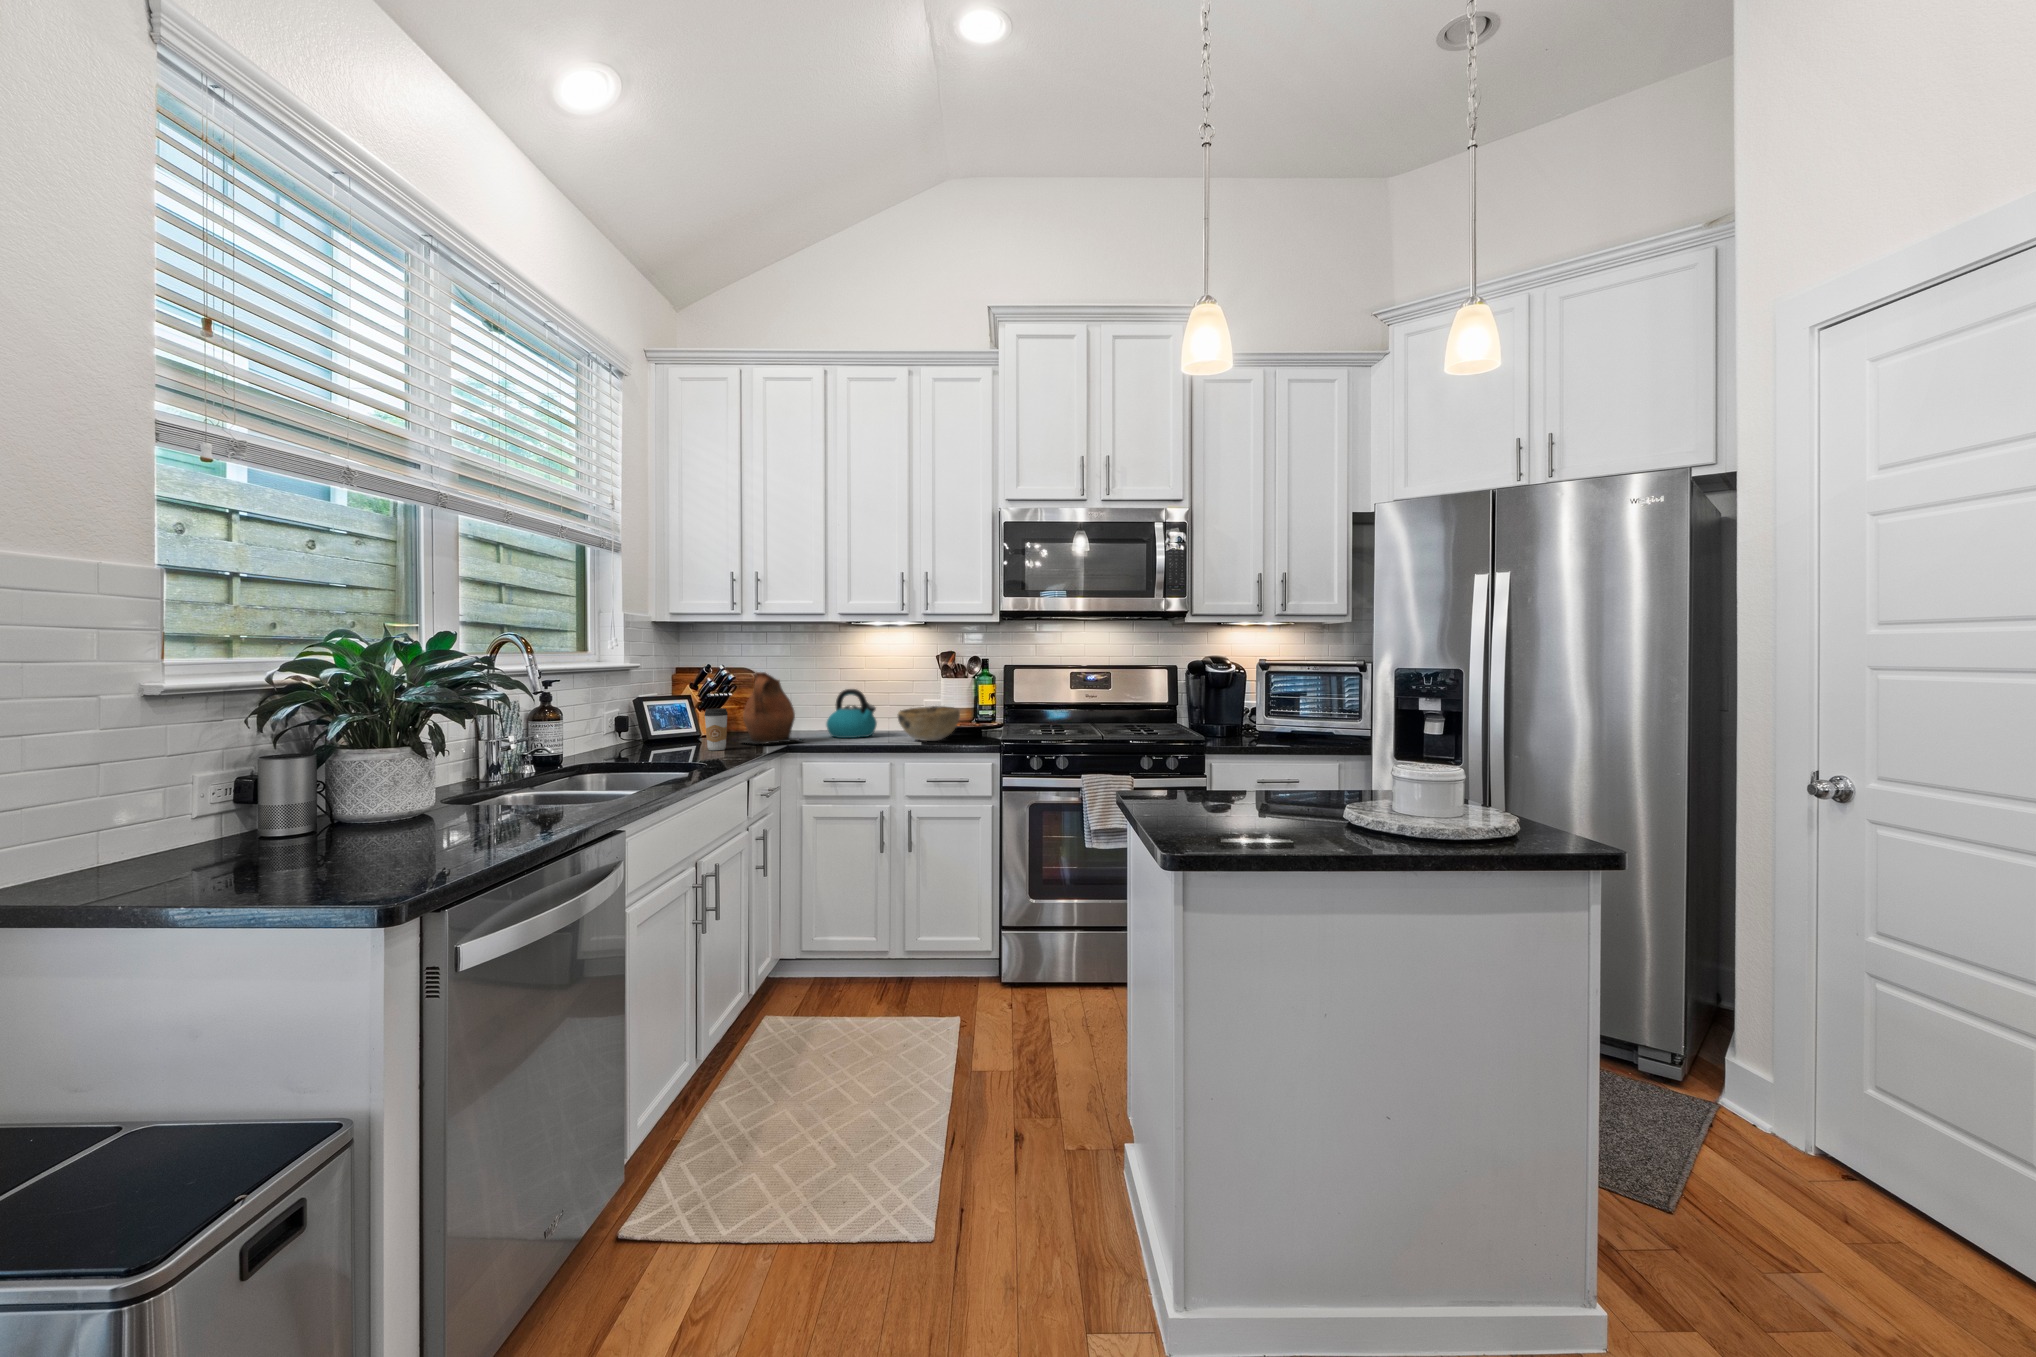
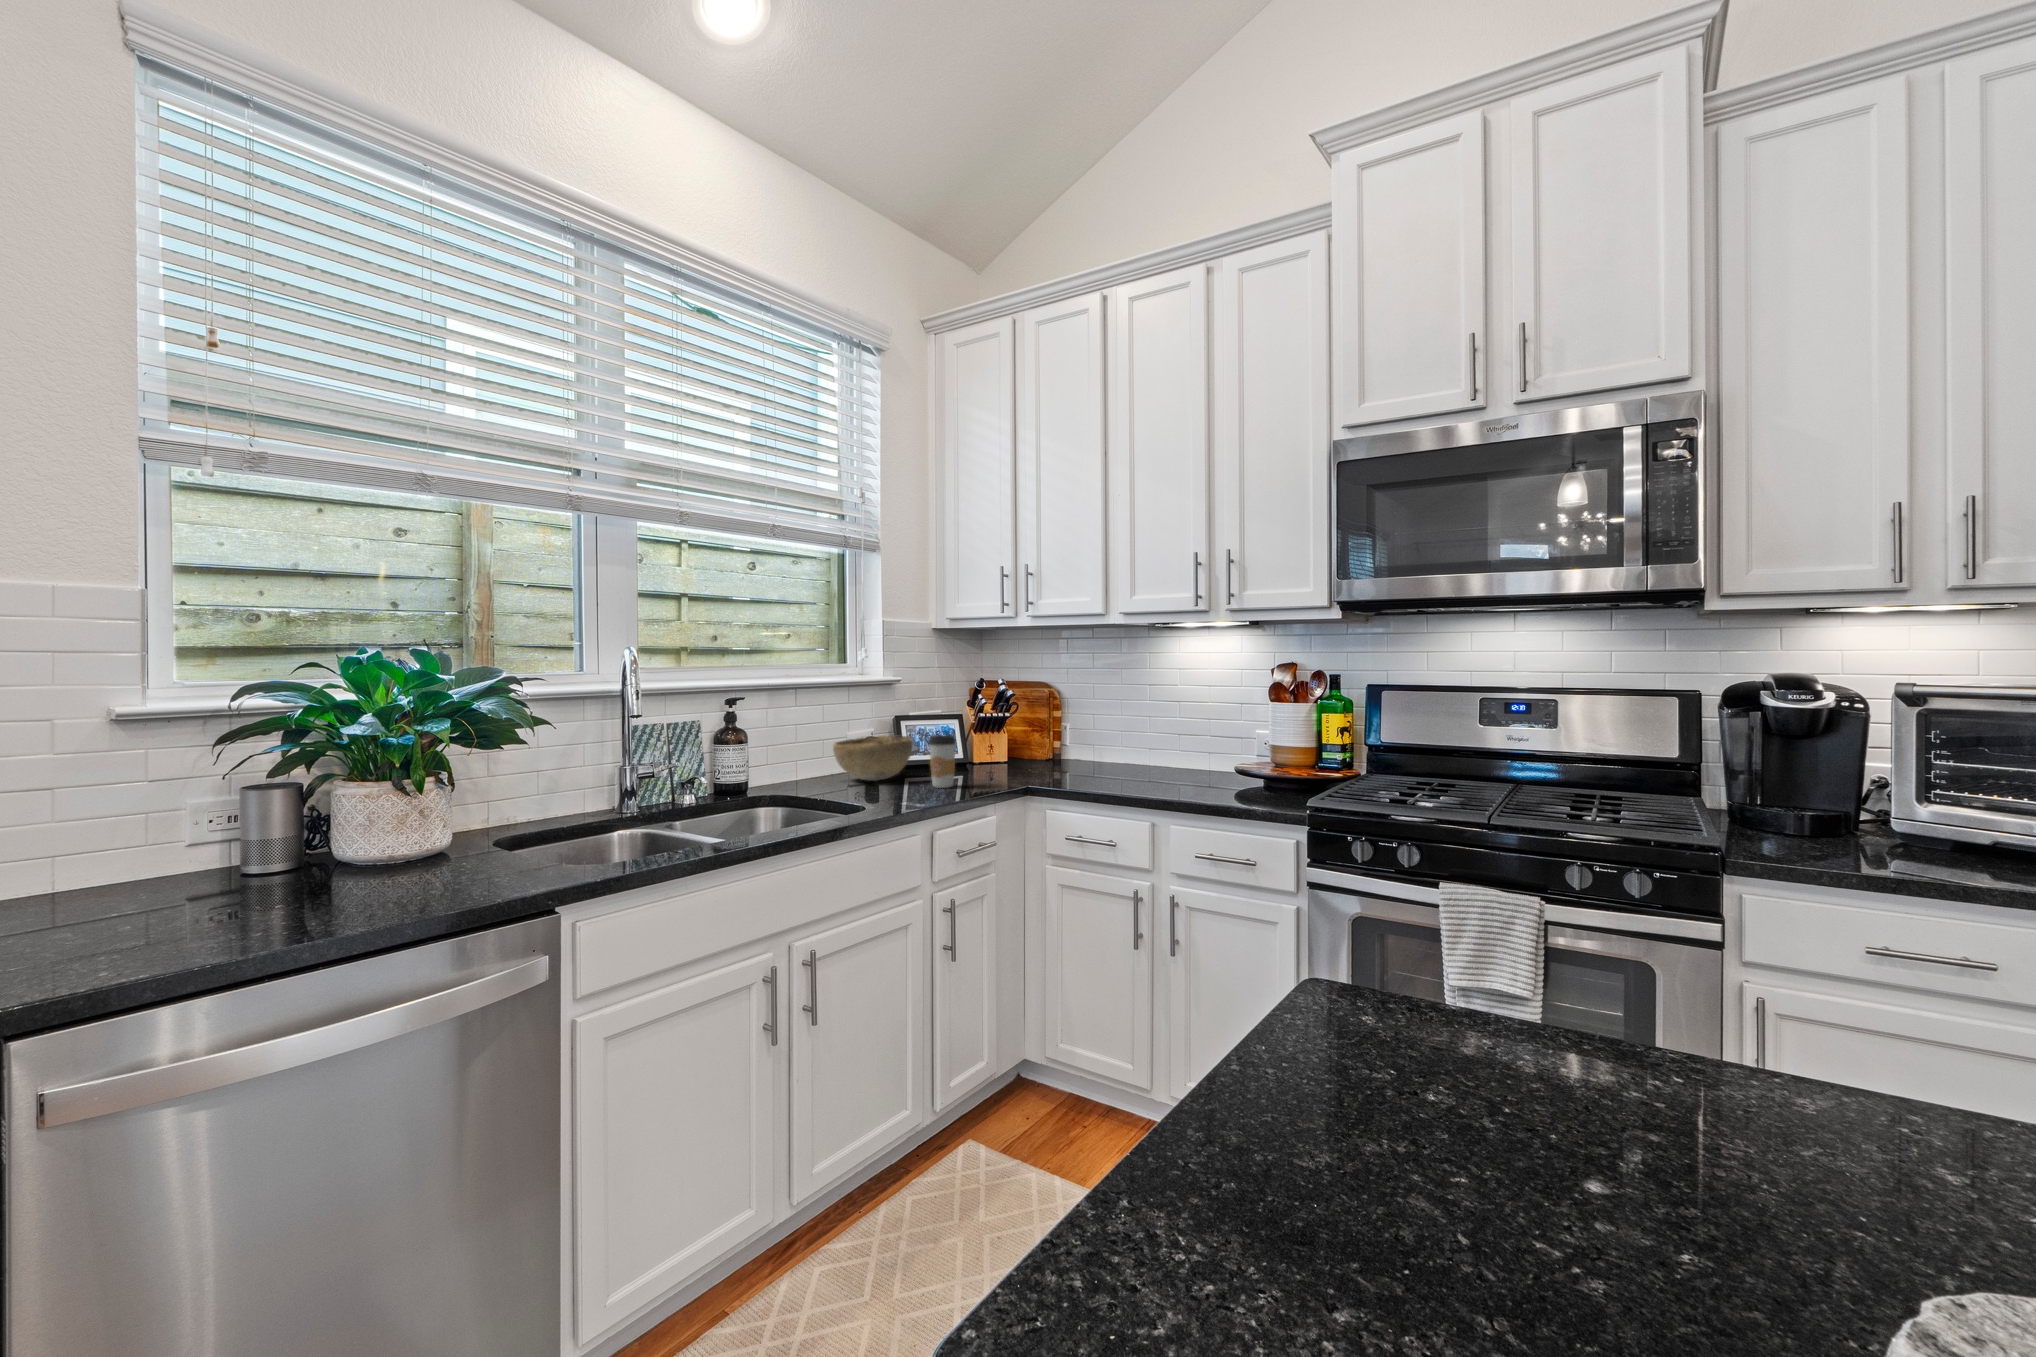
ceramic pitcher: present [743,672,799,744] -> none [983,691,1064,783]
kettle: present [826,689,877,738] -> none [1105,714,1173,781]
decorative bowl: present [898,706,960,741] -> present [833,736,913,781]

